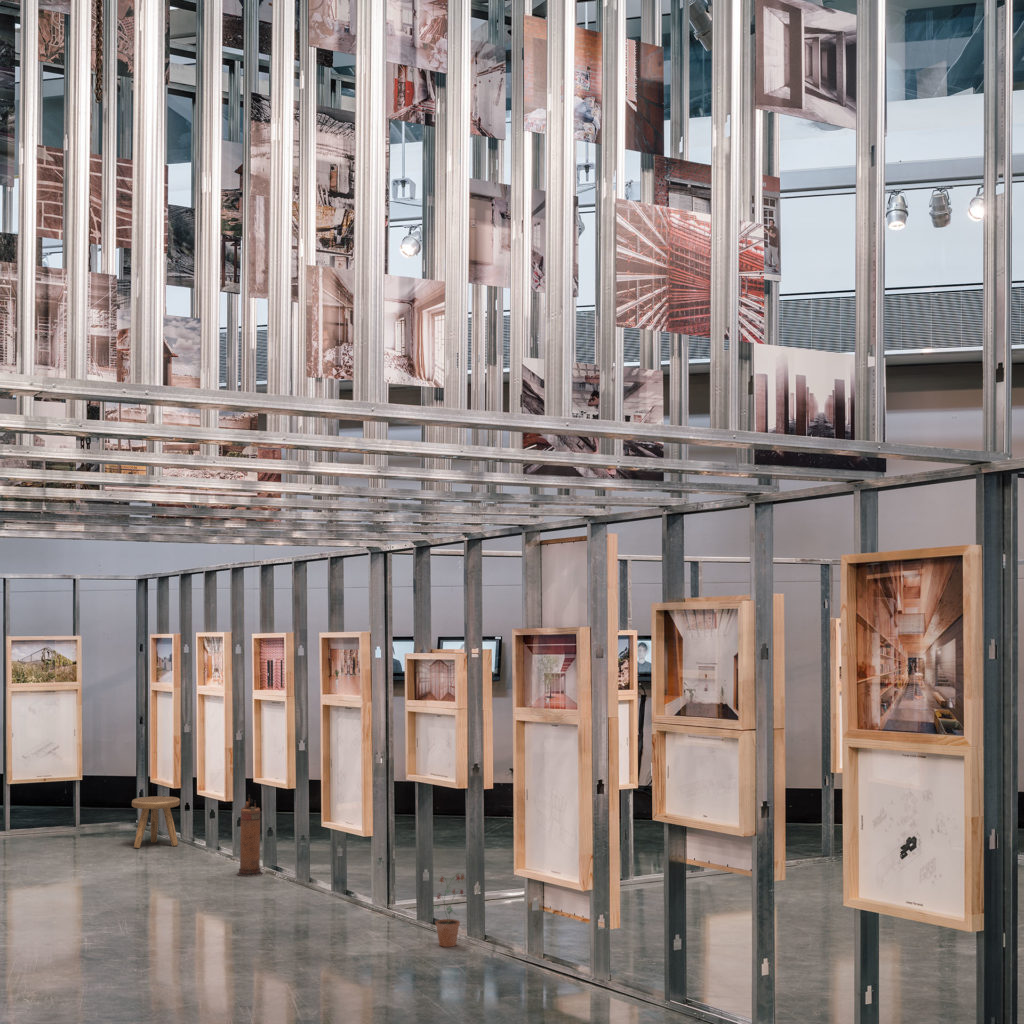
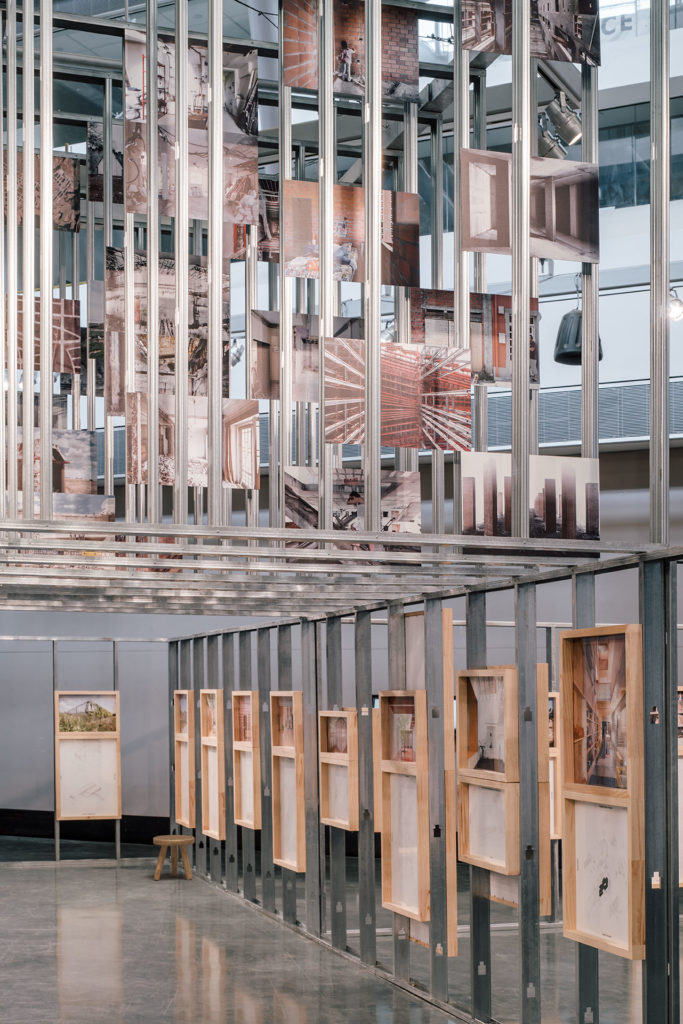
fire extinguisher: present [237,795,262,876] -> none [220,834,242,907]
potted plant: present [435,874,464,947] -> none [328,905,360,970]

